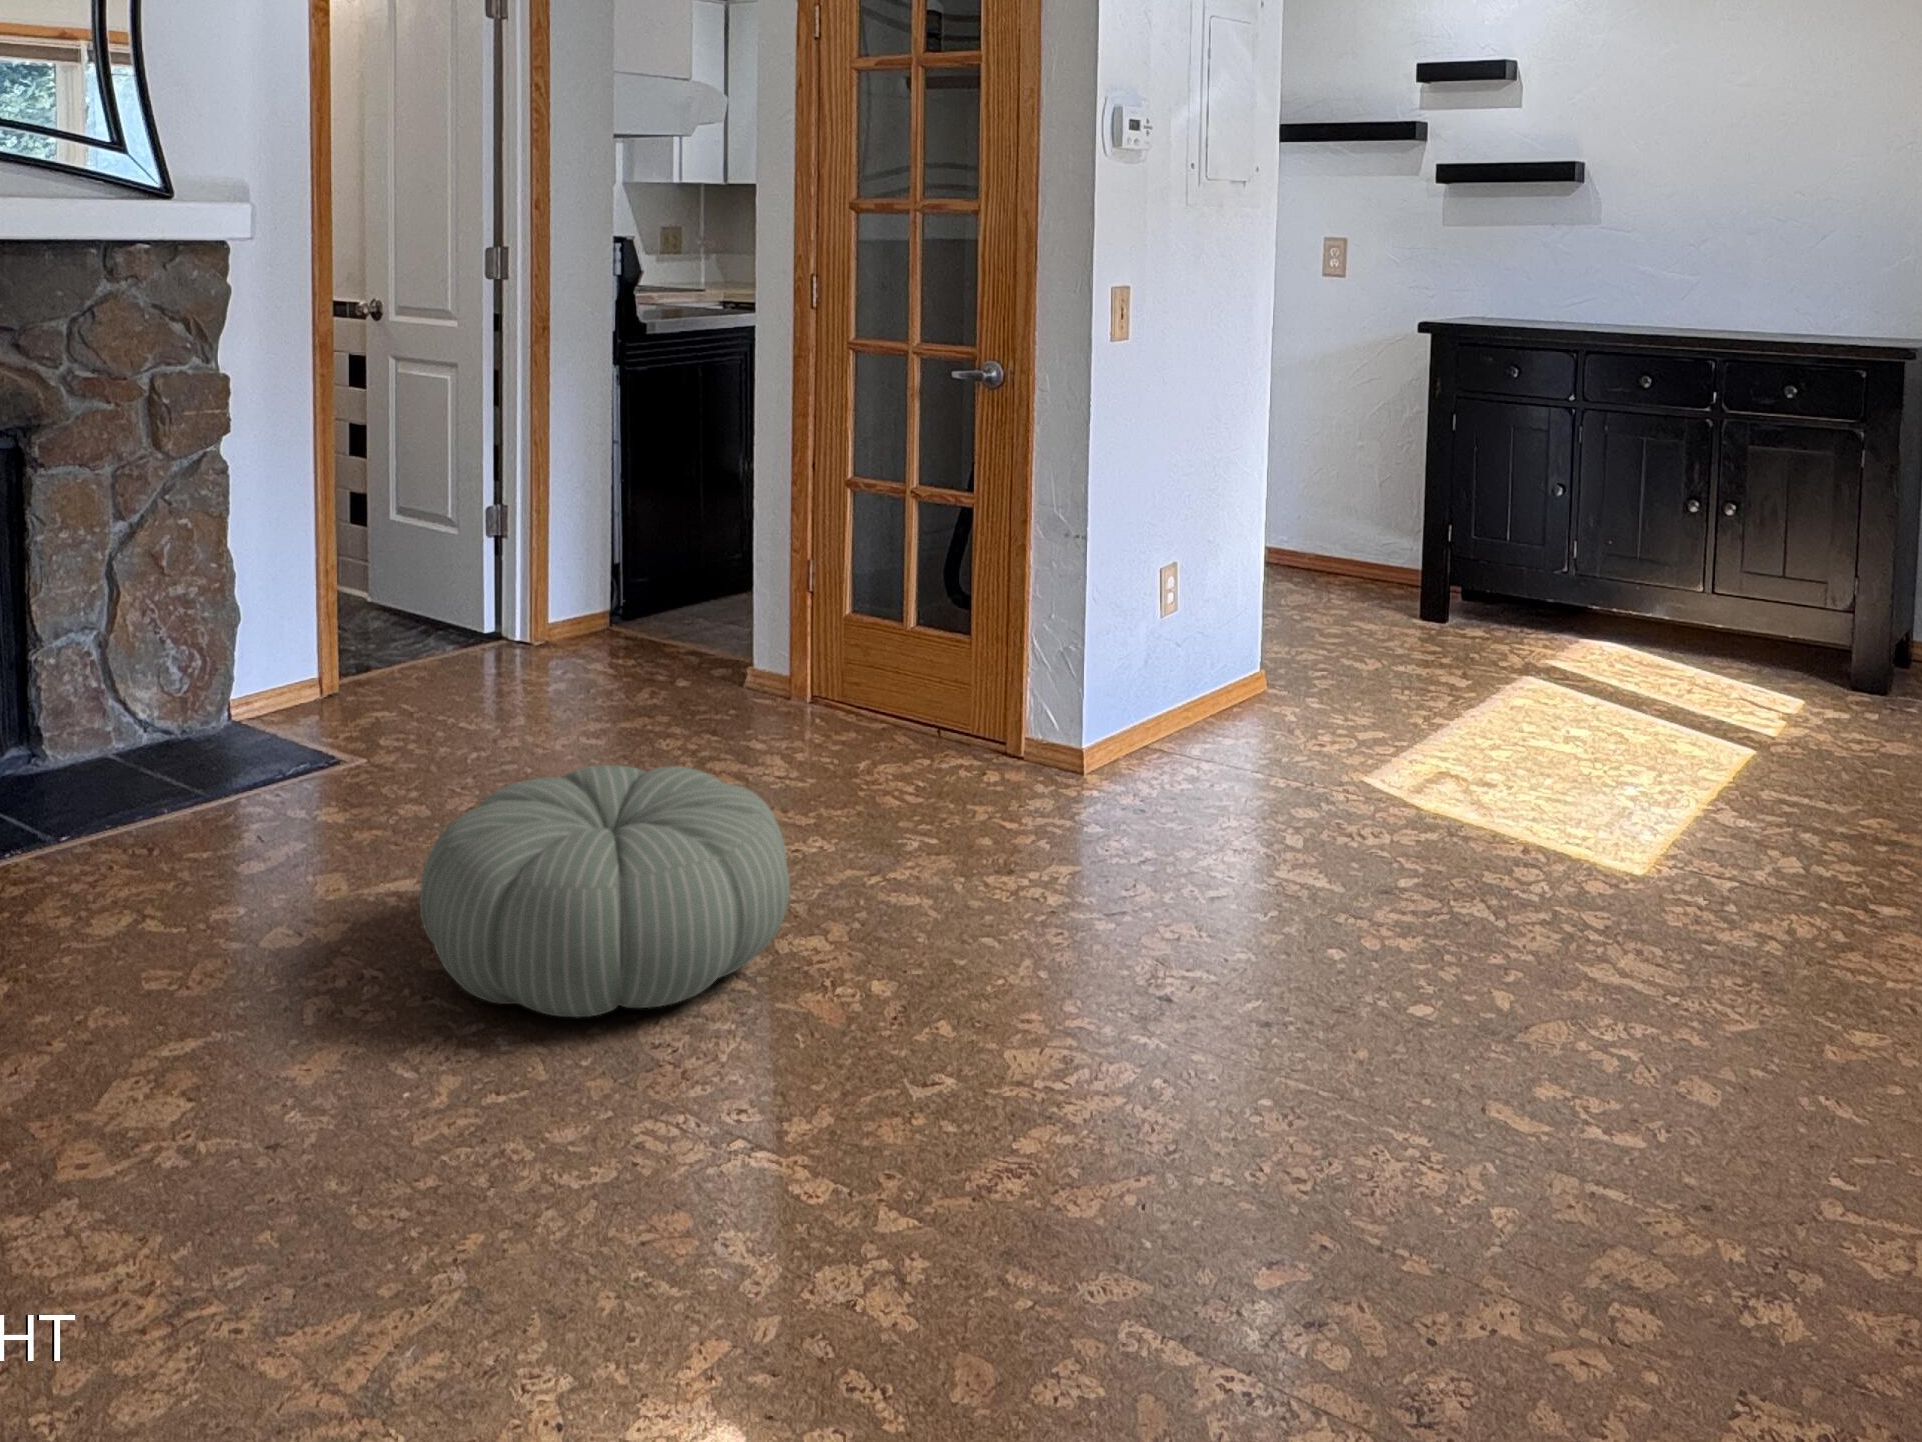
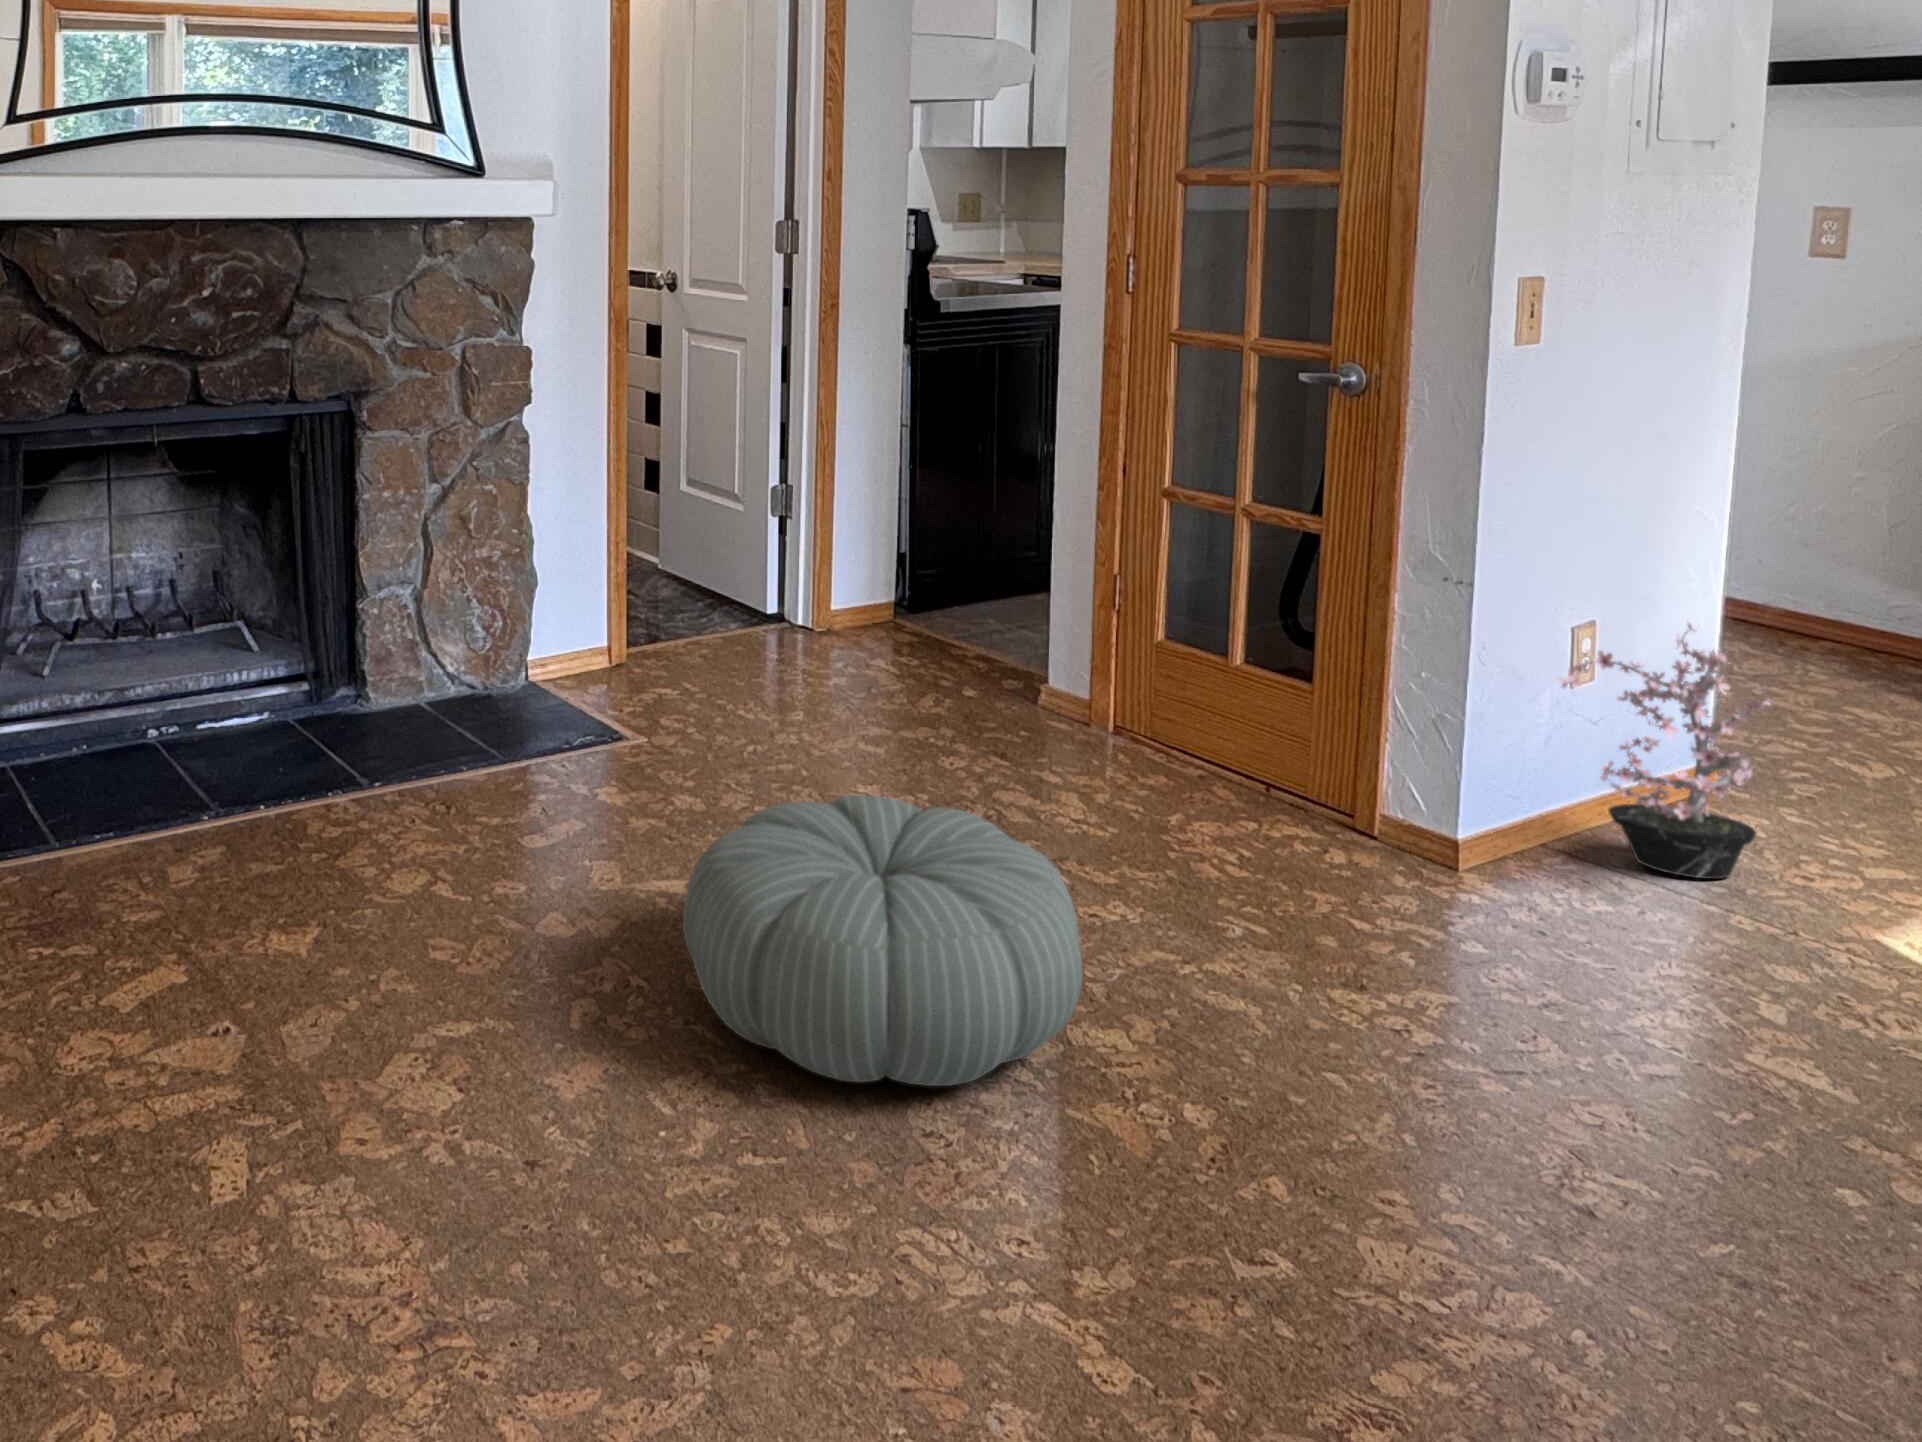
potted plant: none [1142,552,1297,755] -> present [1557,624,1771,879]

